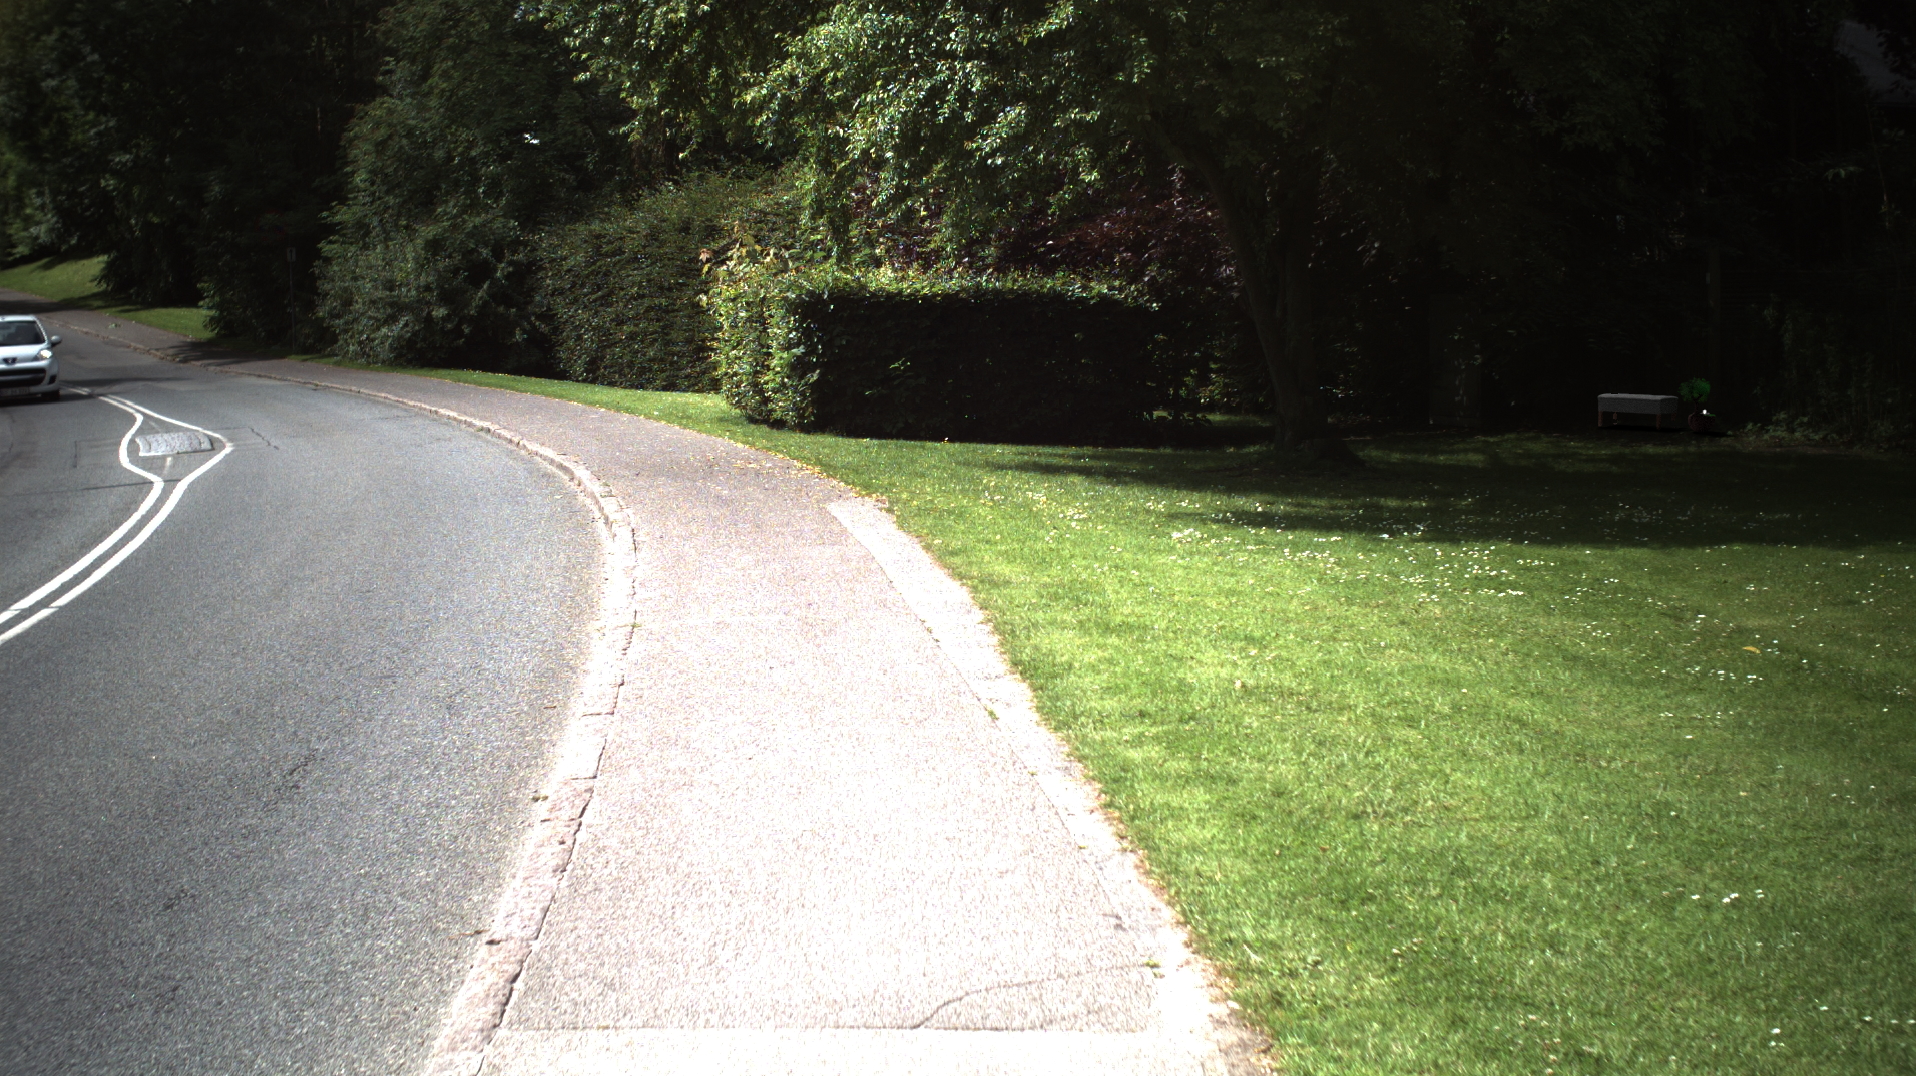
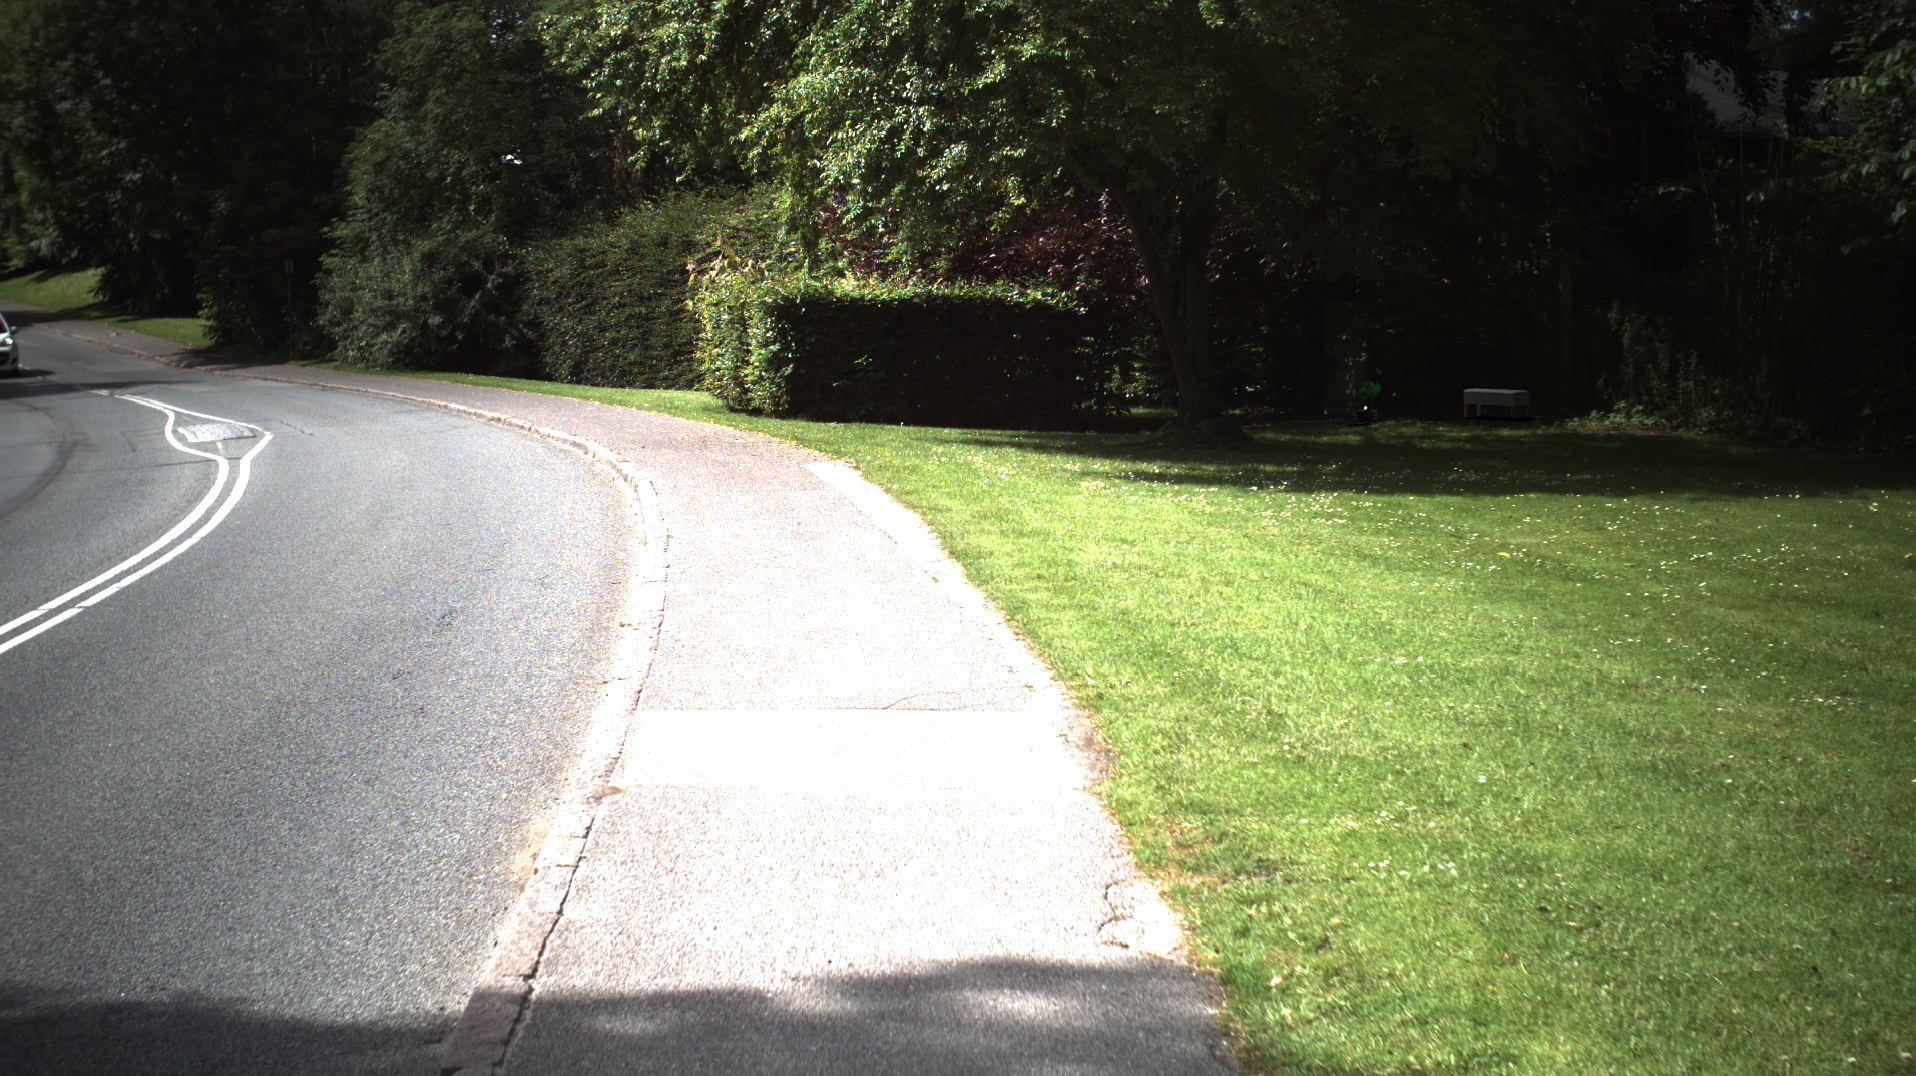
potted tree: present [1681,378,1715,432] -> present [1357,382,1380,424]

